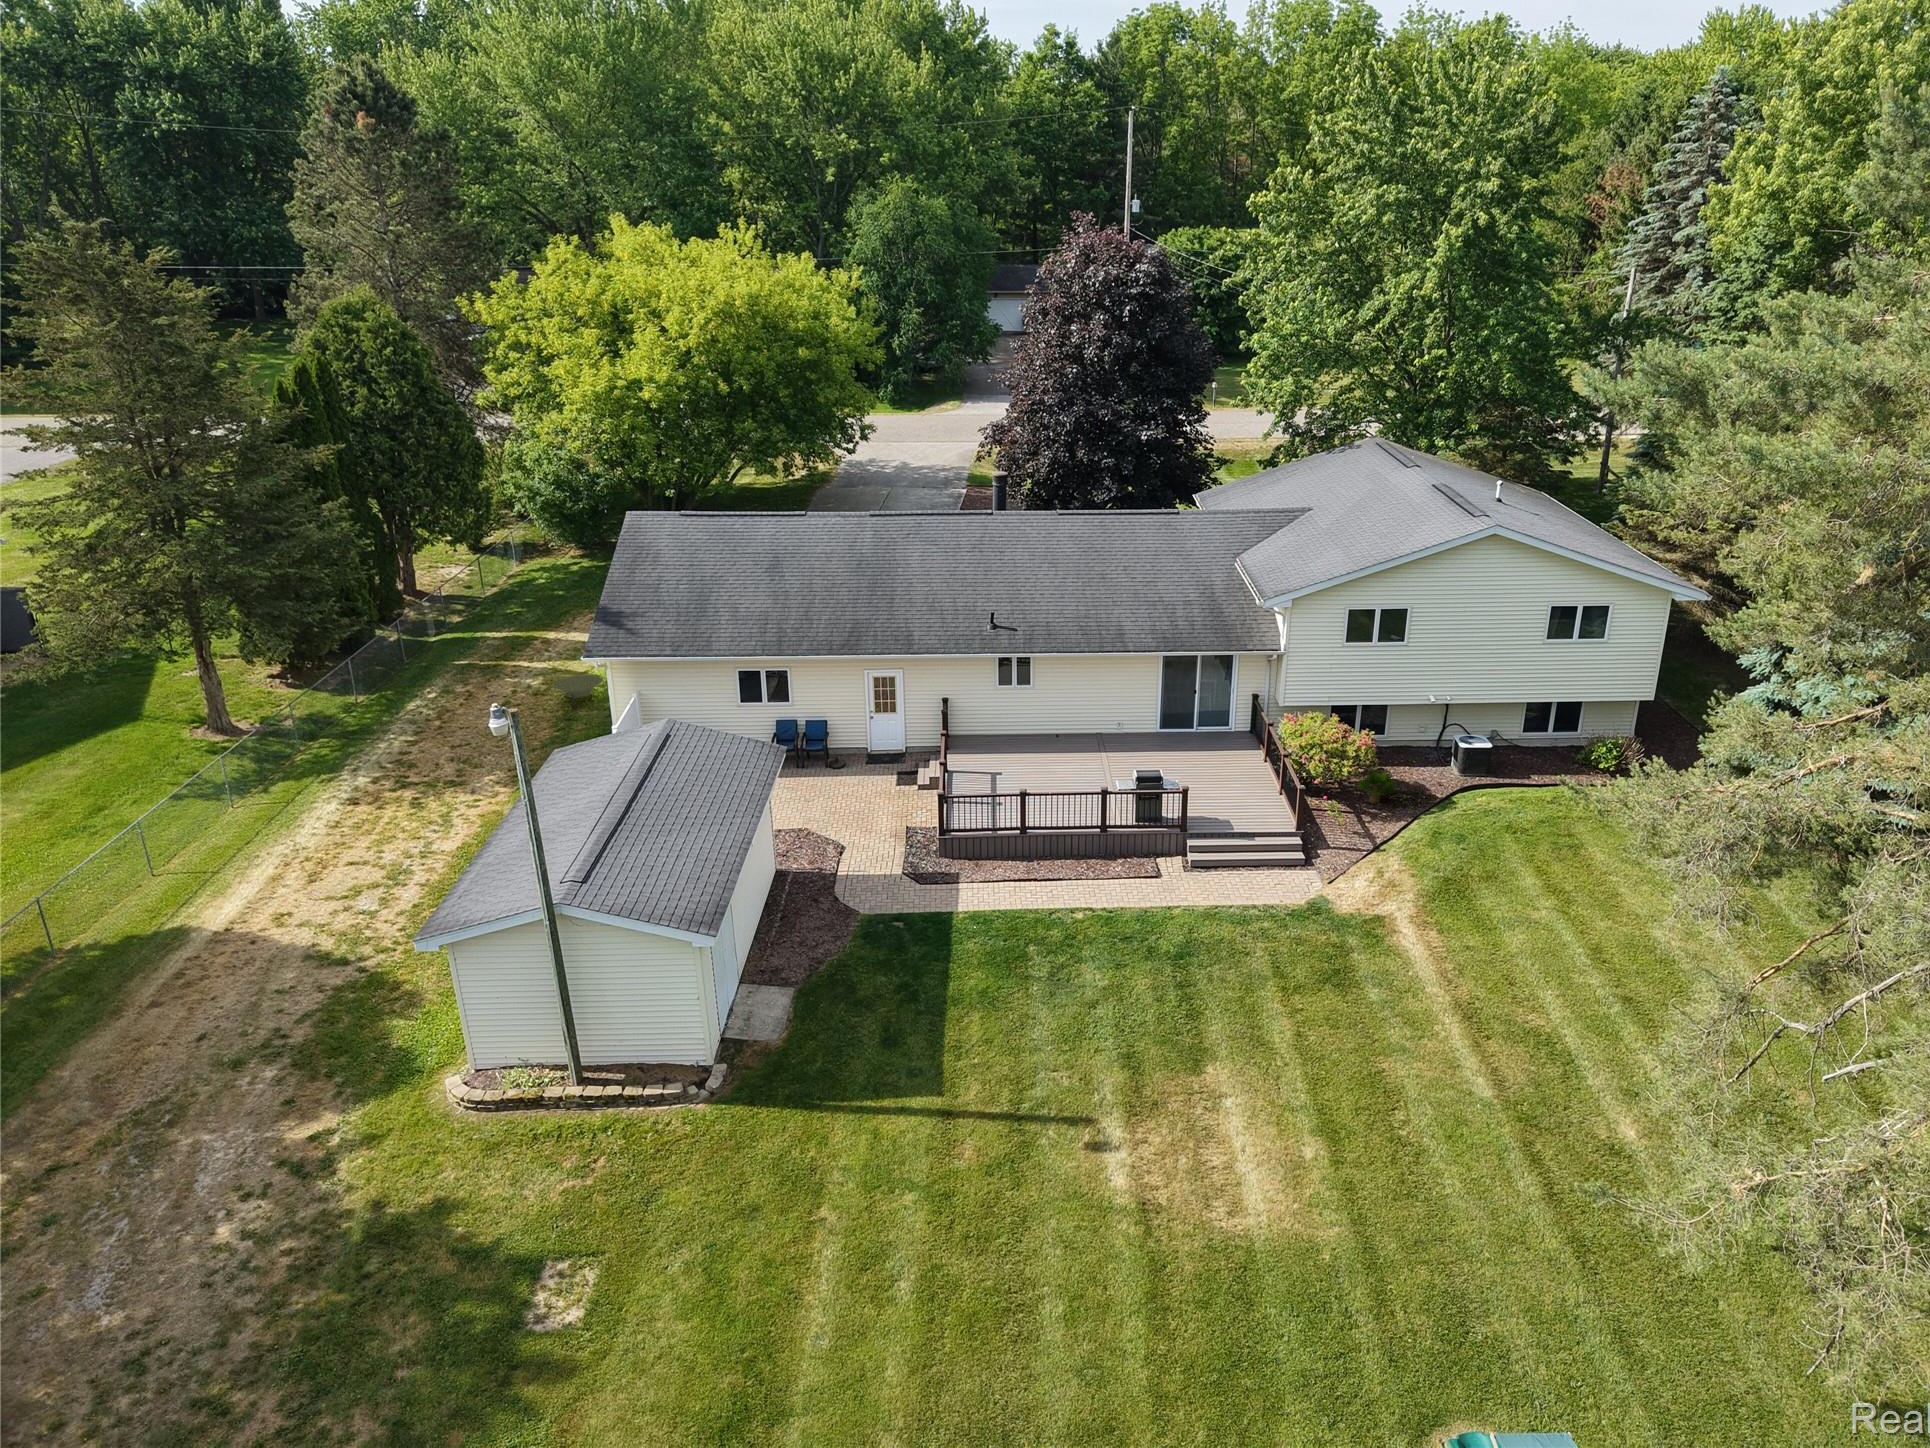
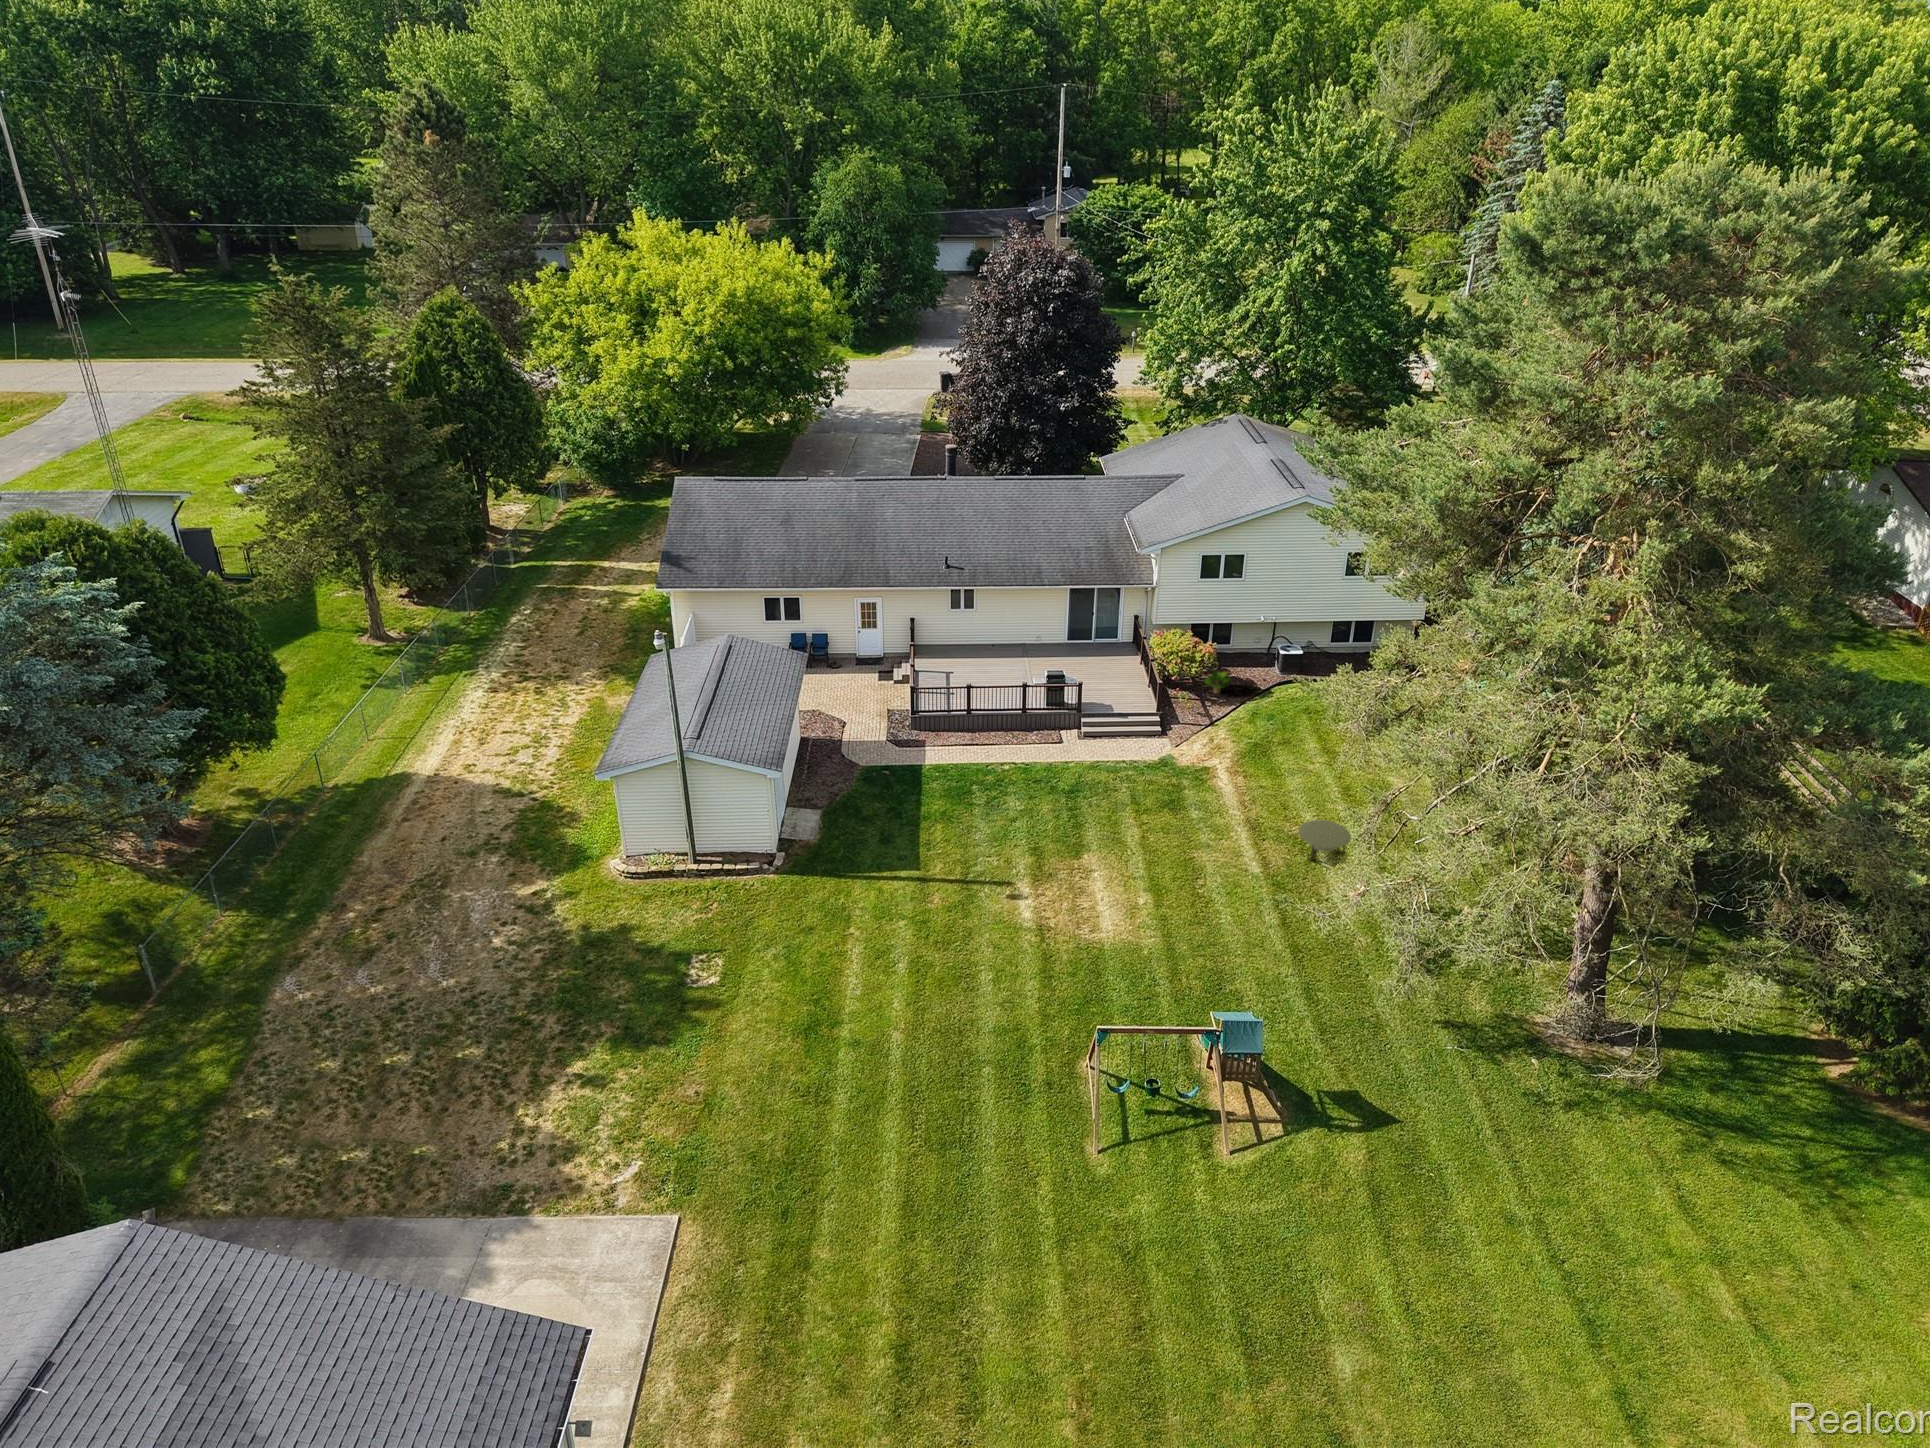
round table: present [553,674,603,709] -> present [1298,820,1351,861]

